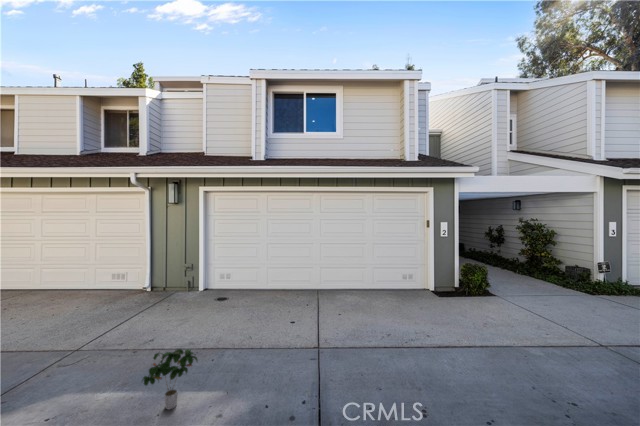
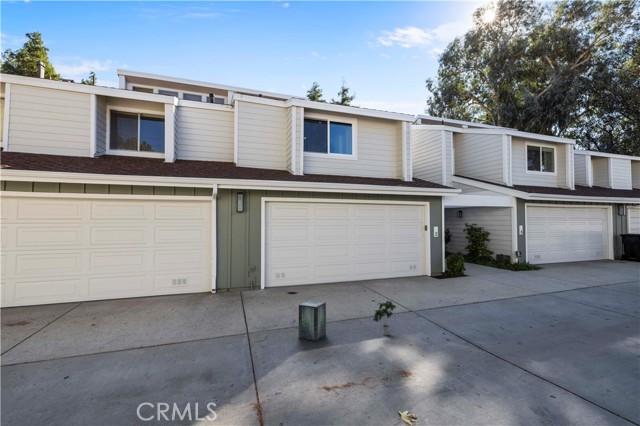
storage box: none [56,328,97,400] -> present [299,300,326,342]

